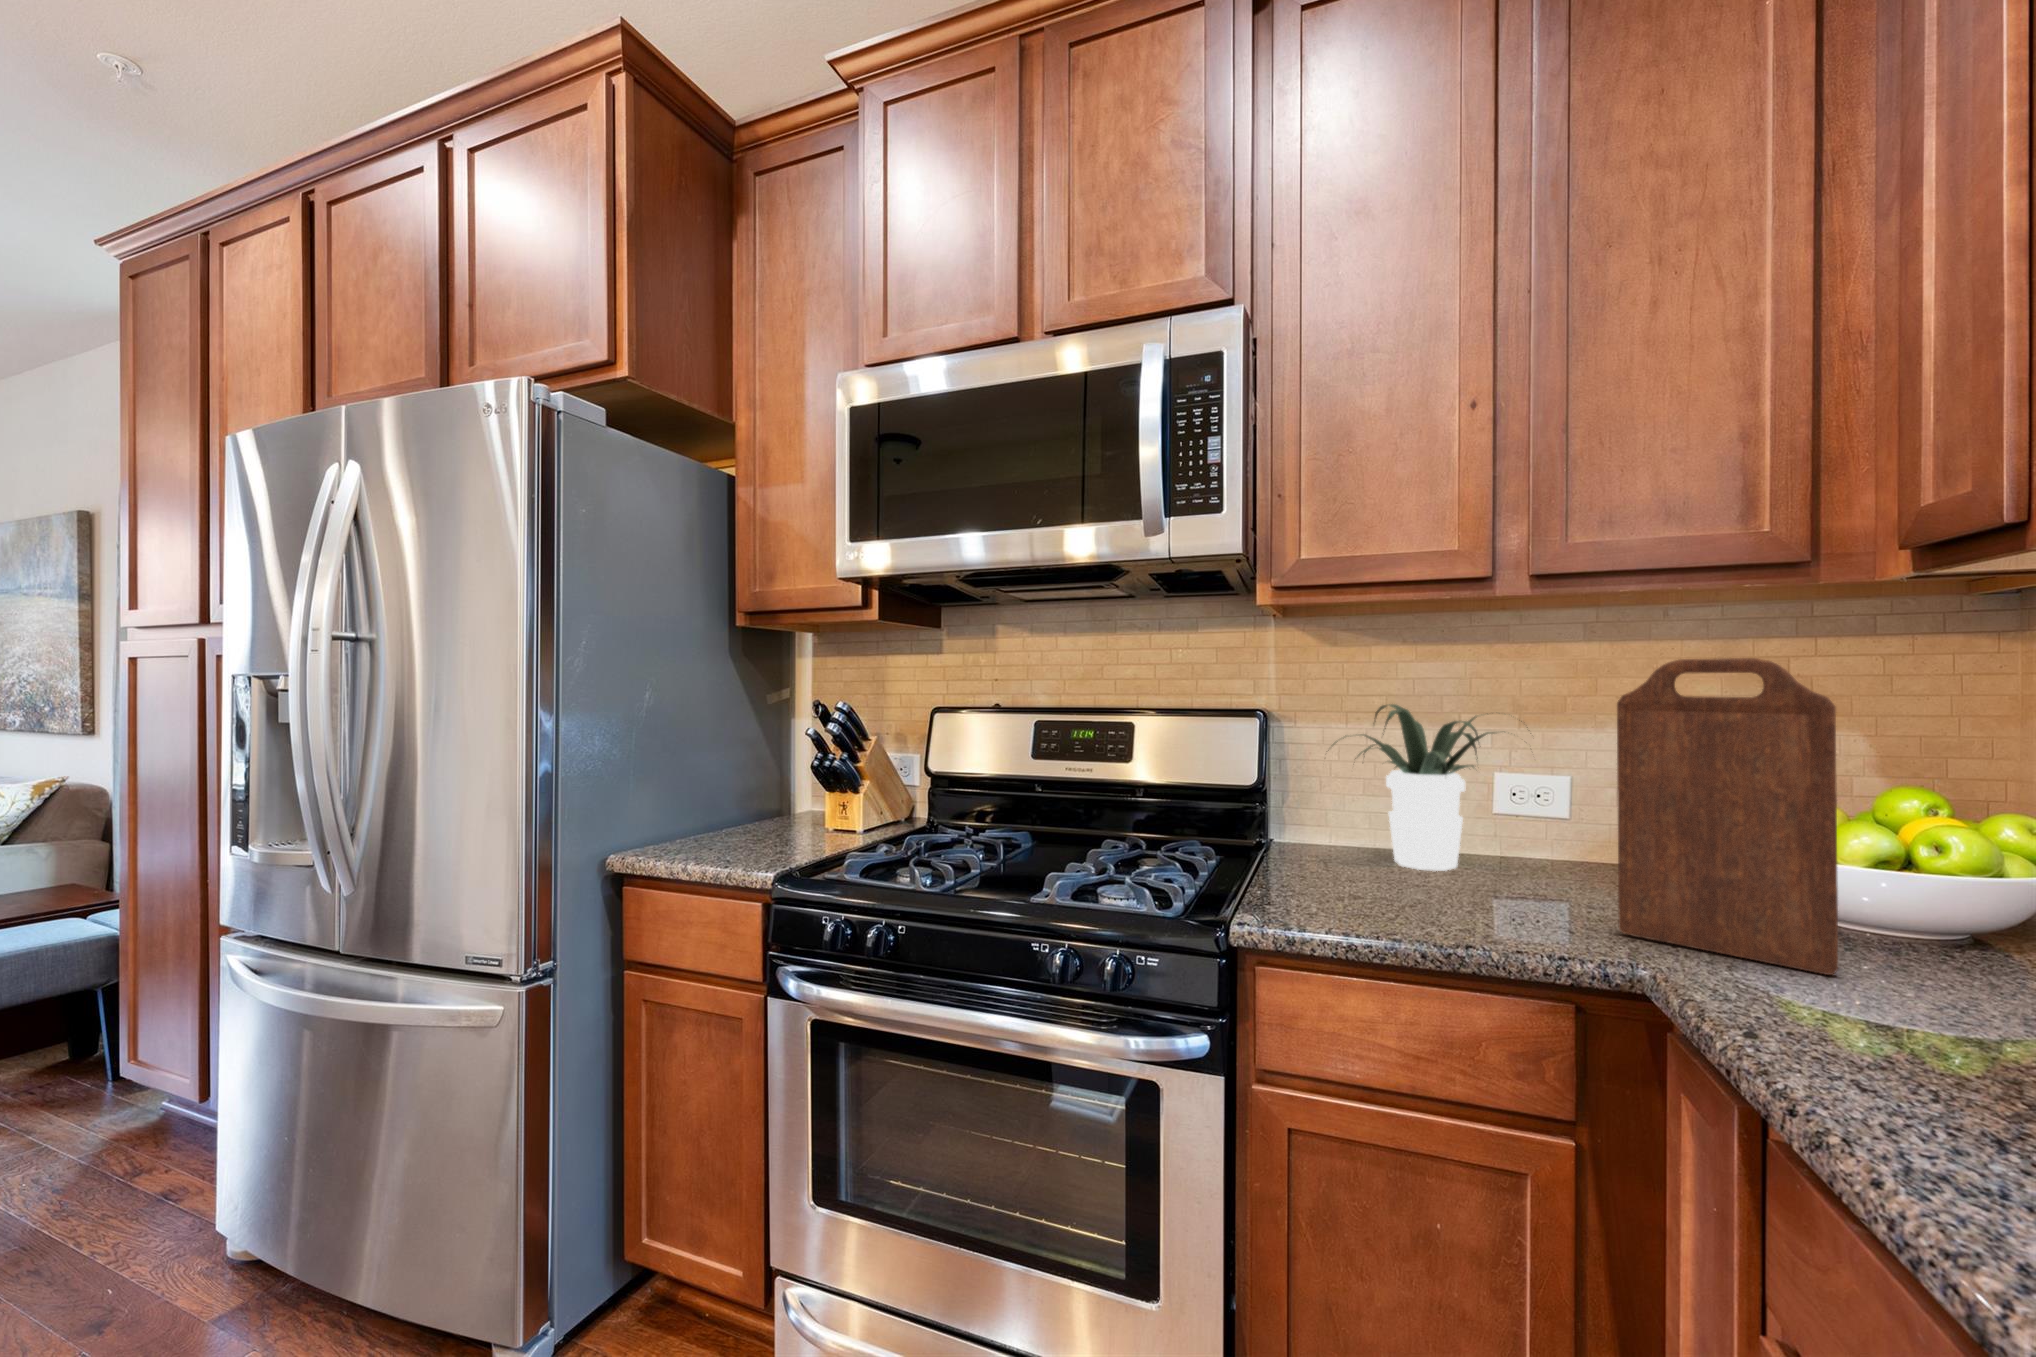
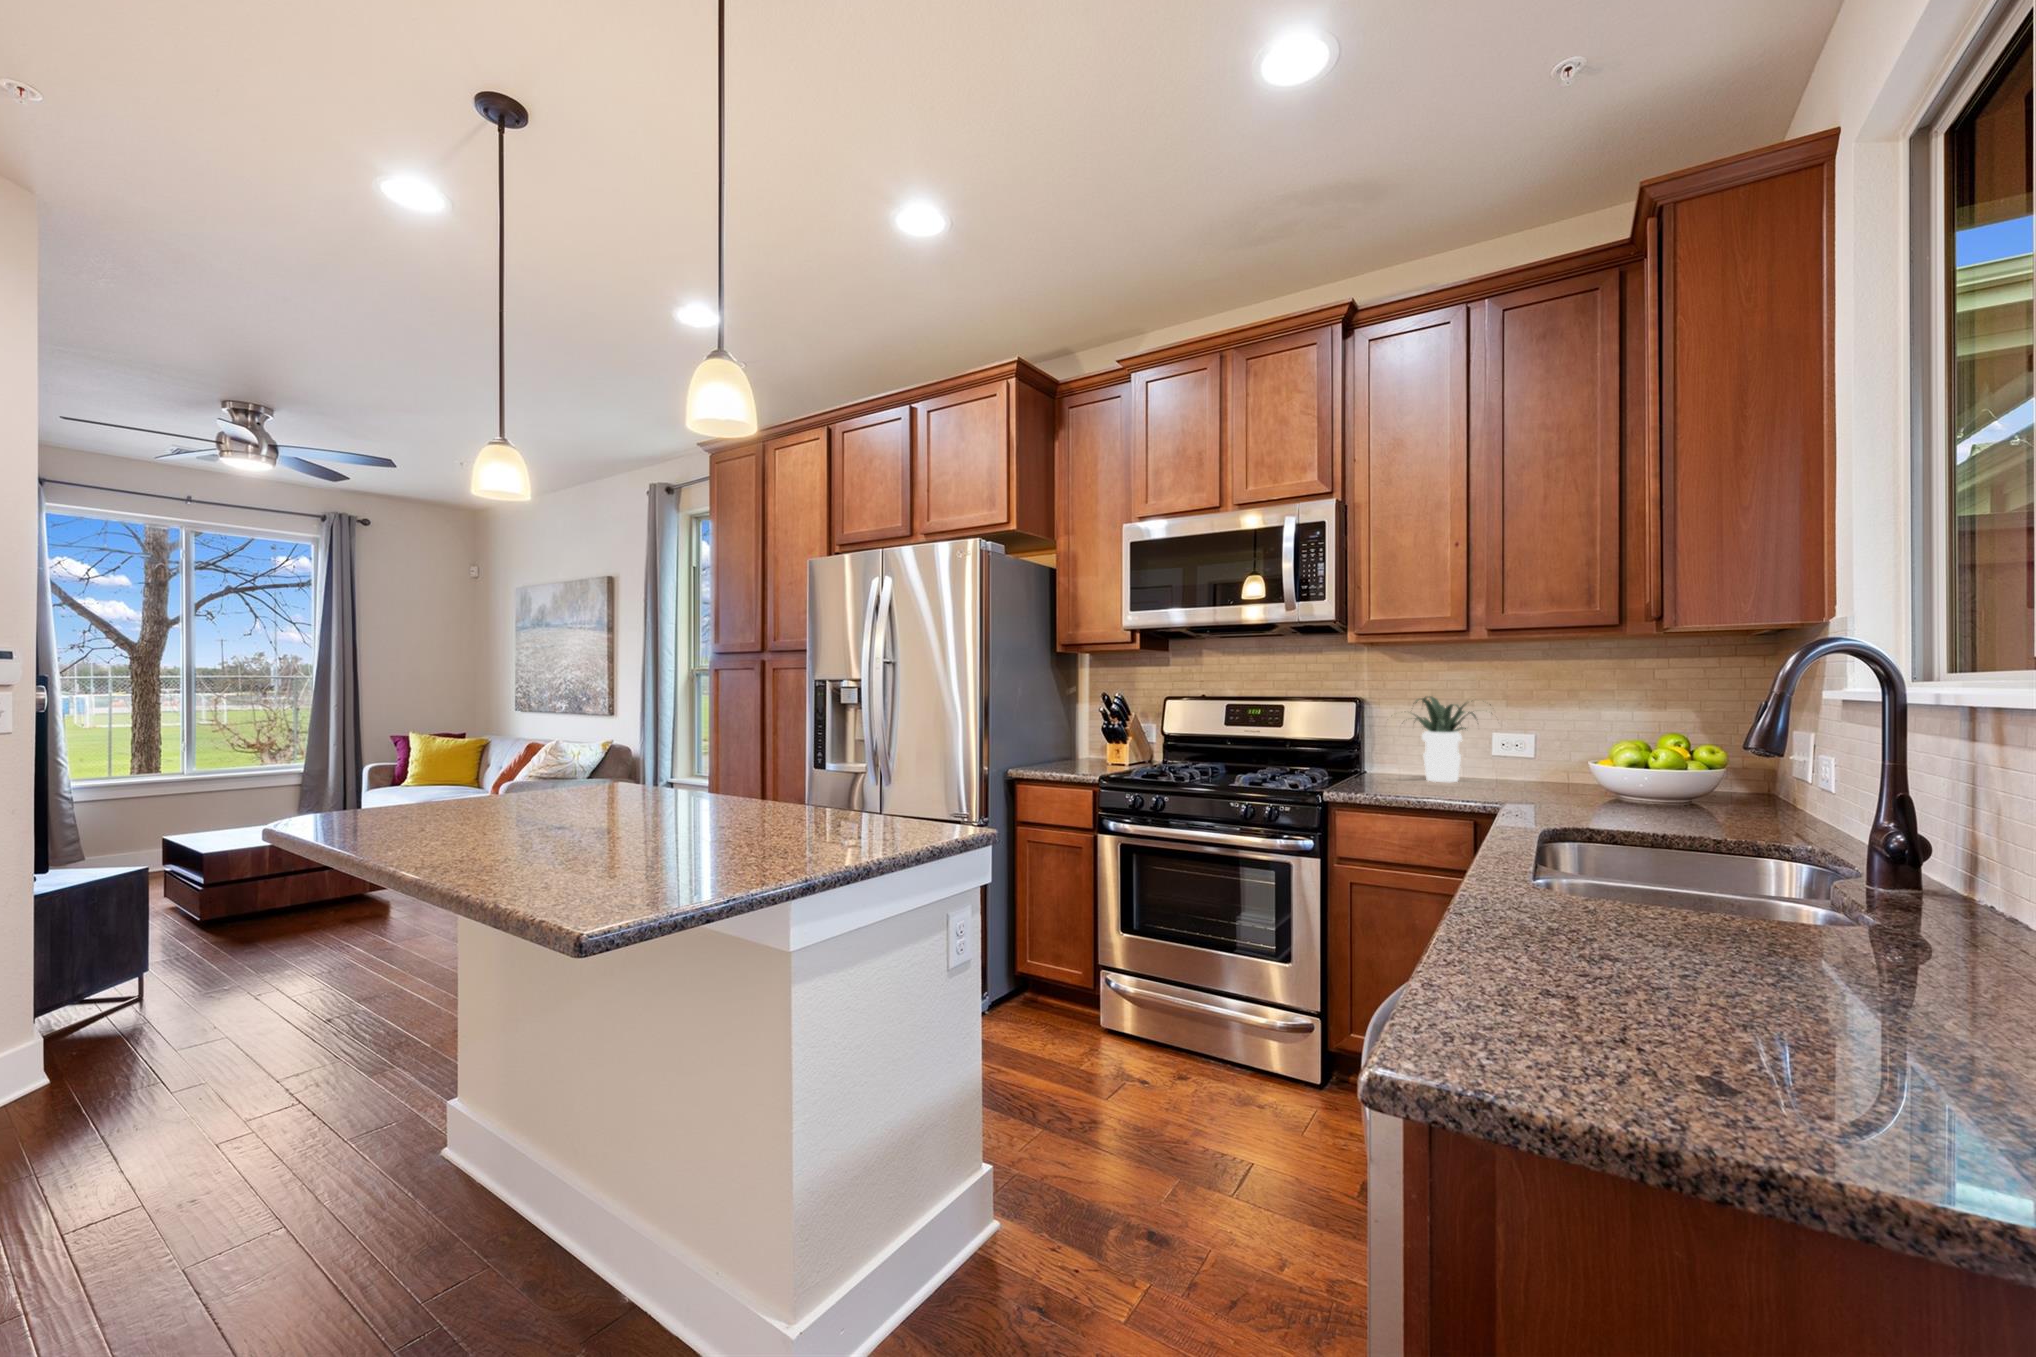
cutting board: present [1617,658,1838,975] -> none [1500,674,1576,805]

